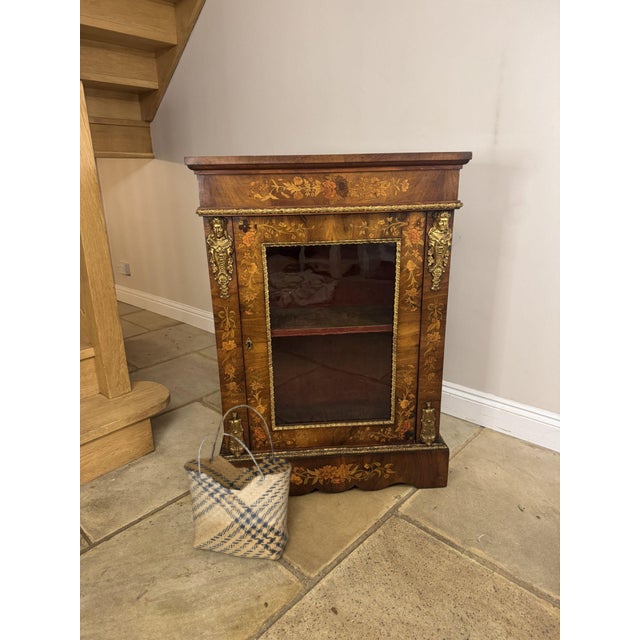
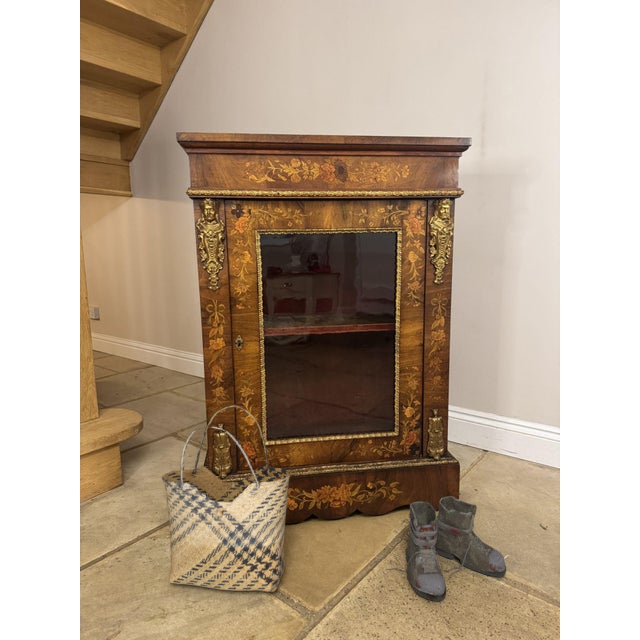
boots: none [374,484,478,574] -> present [389,496,506,601]

